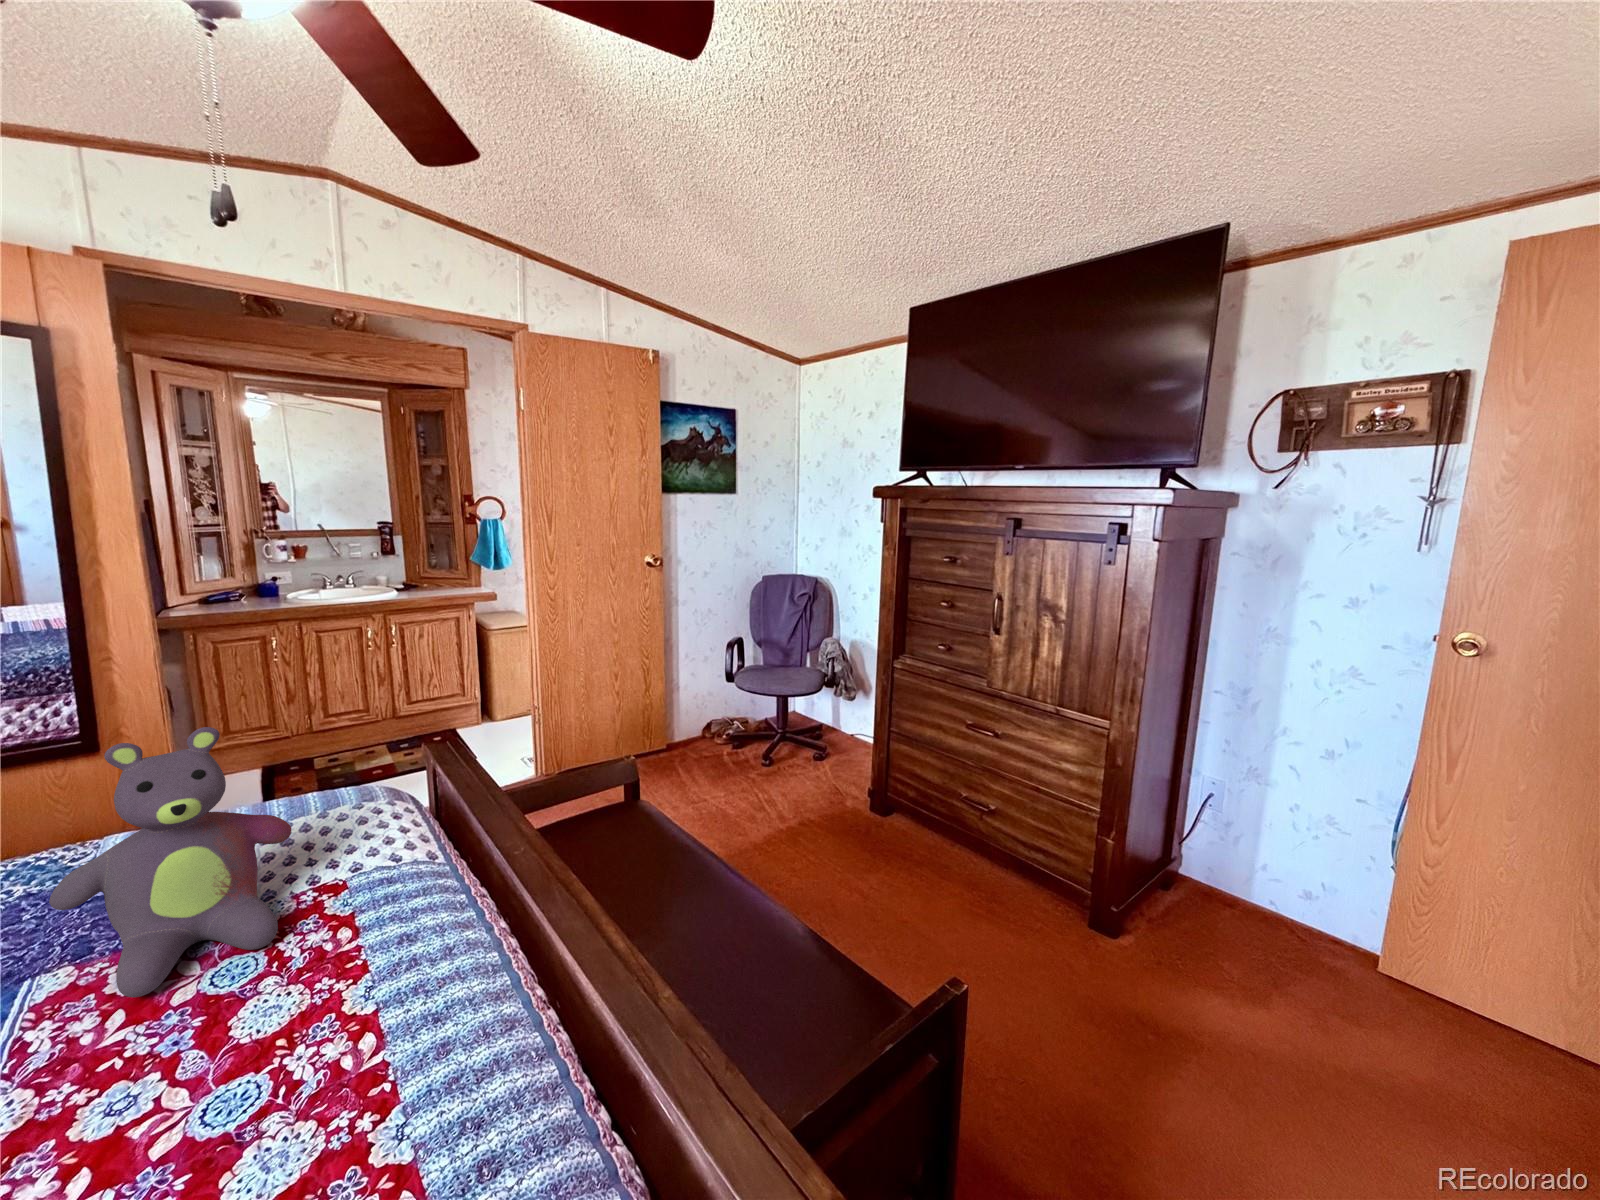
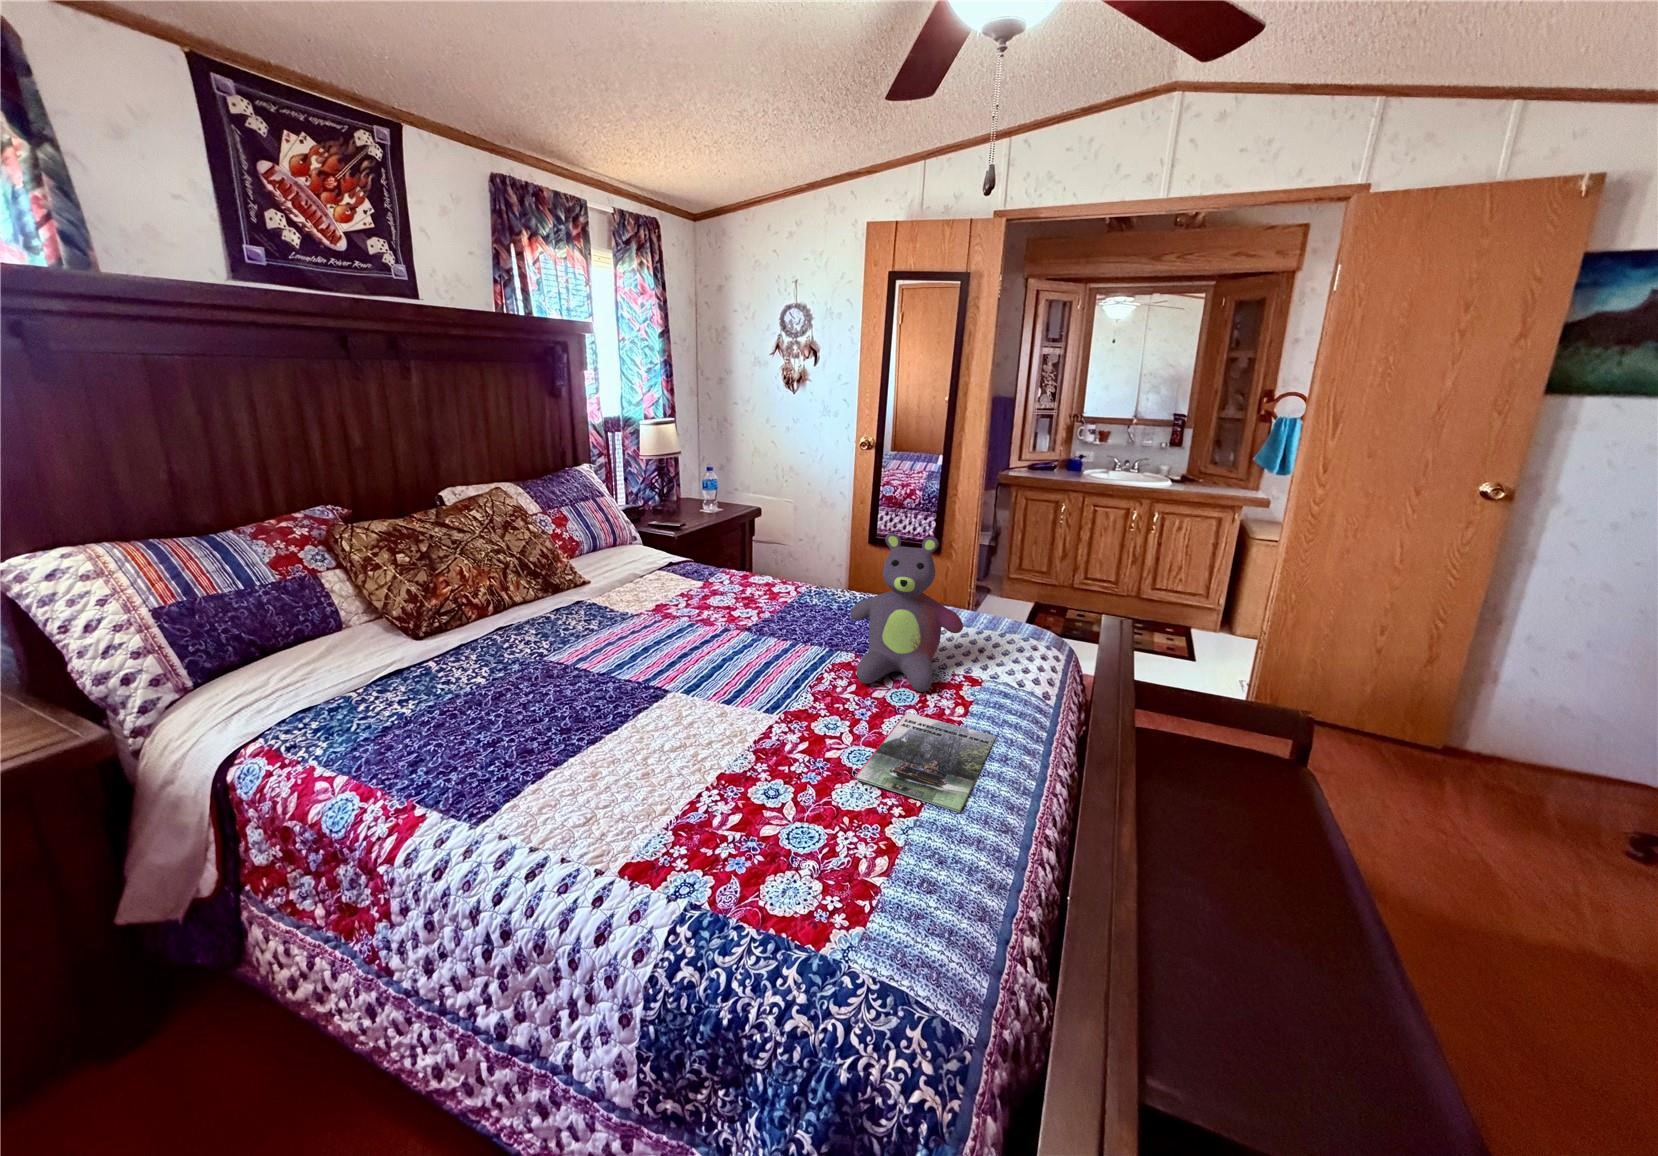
magazine: none [253,934,449,1141] -> present [855,712,996,812]

